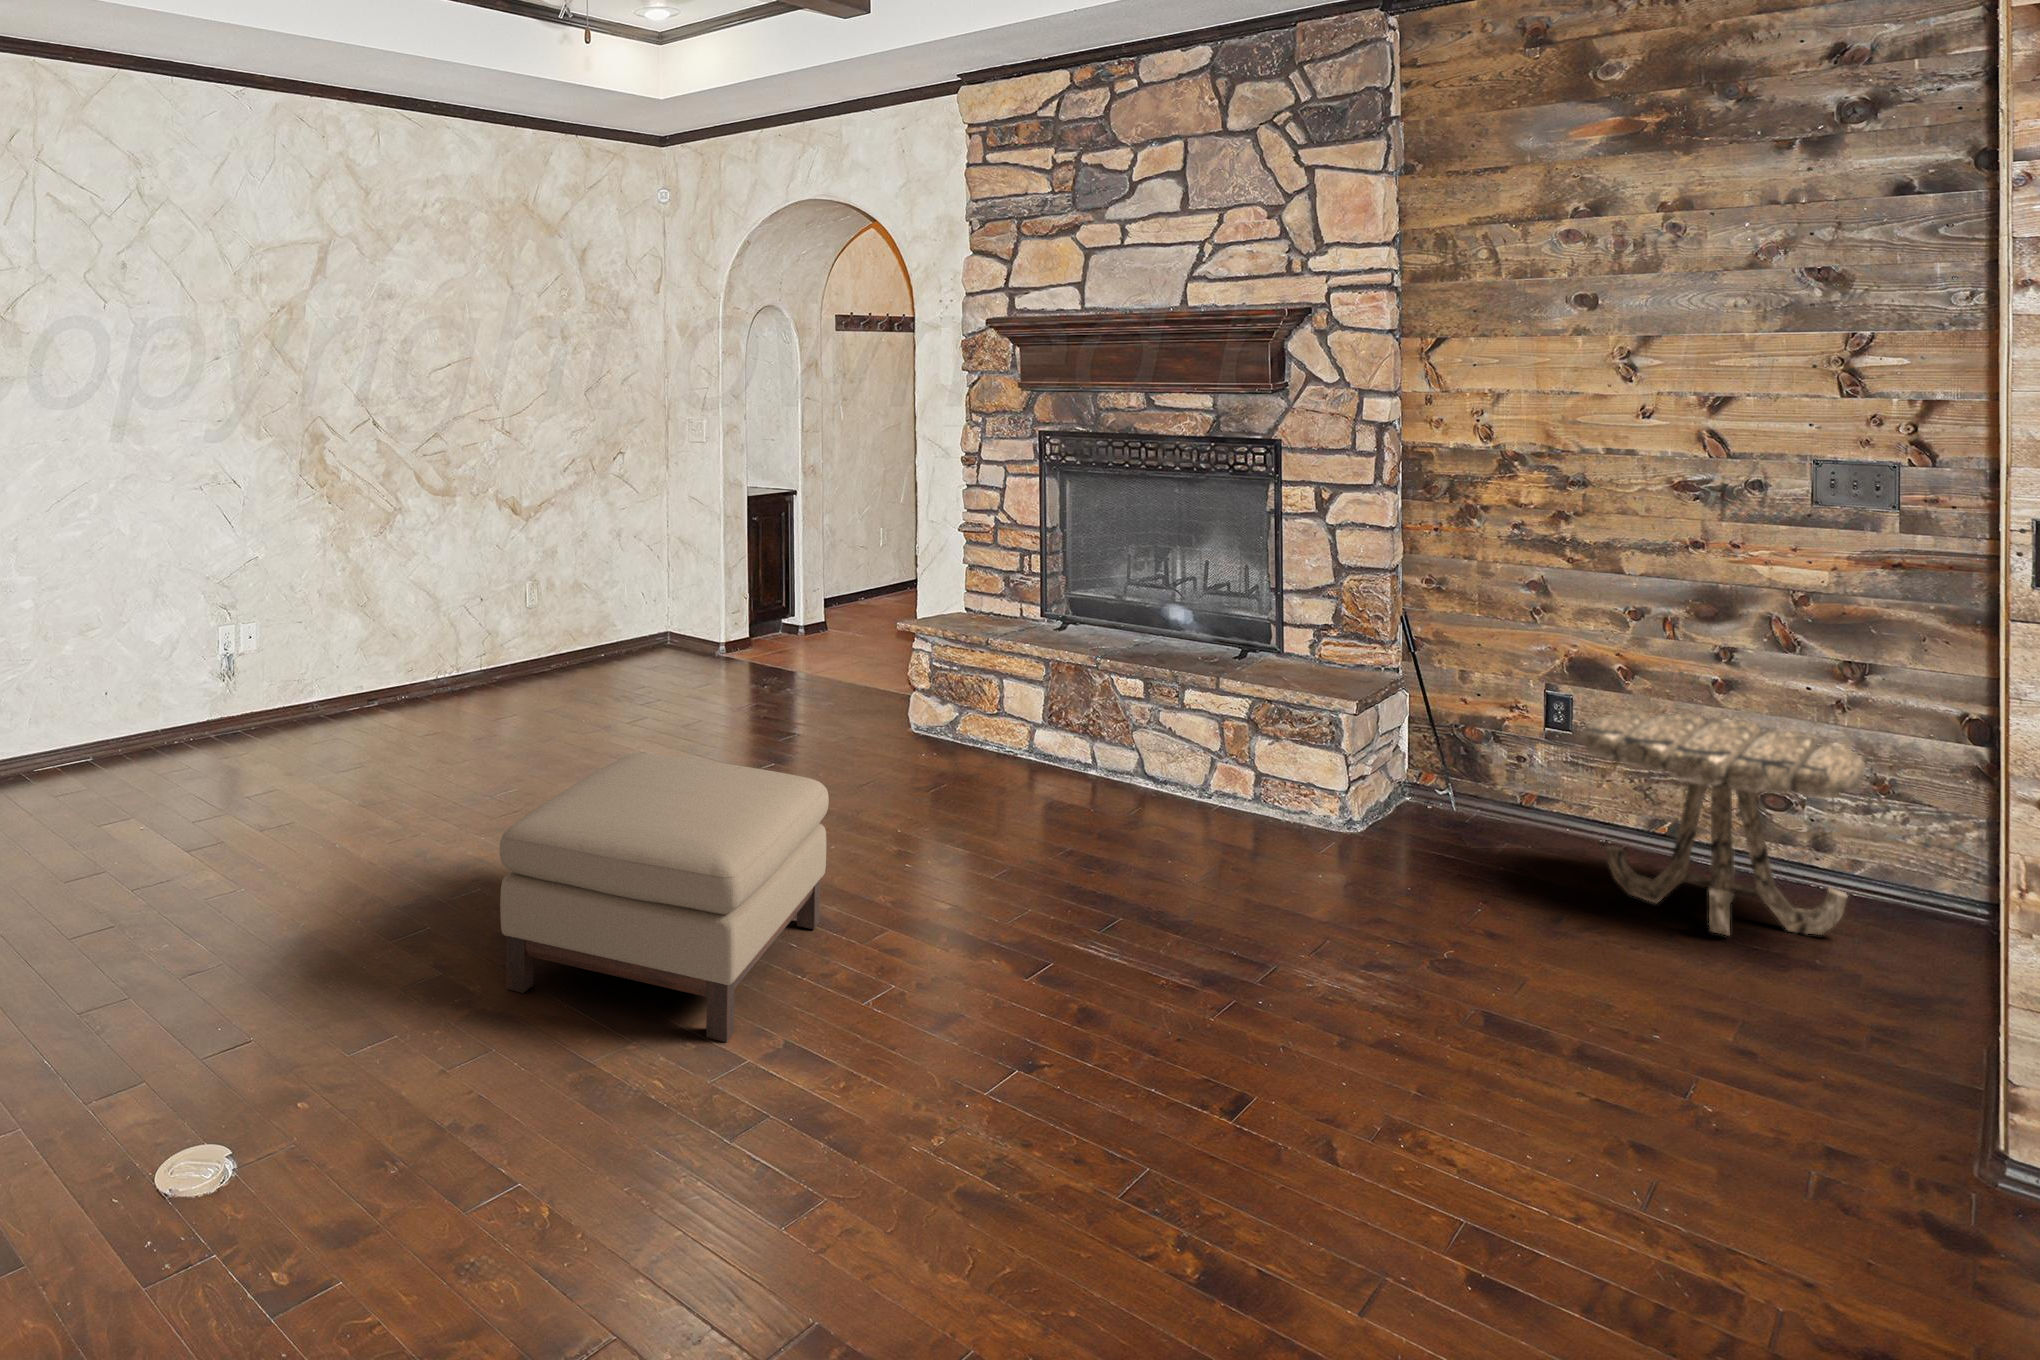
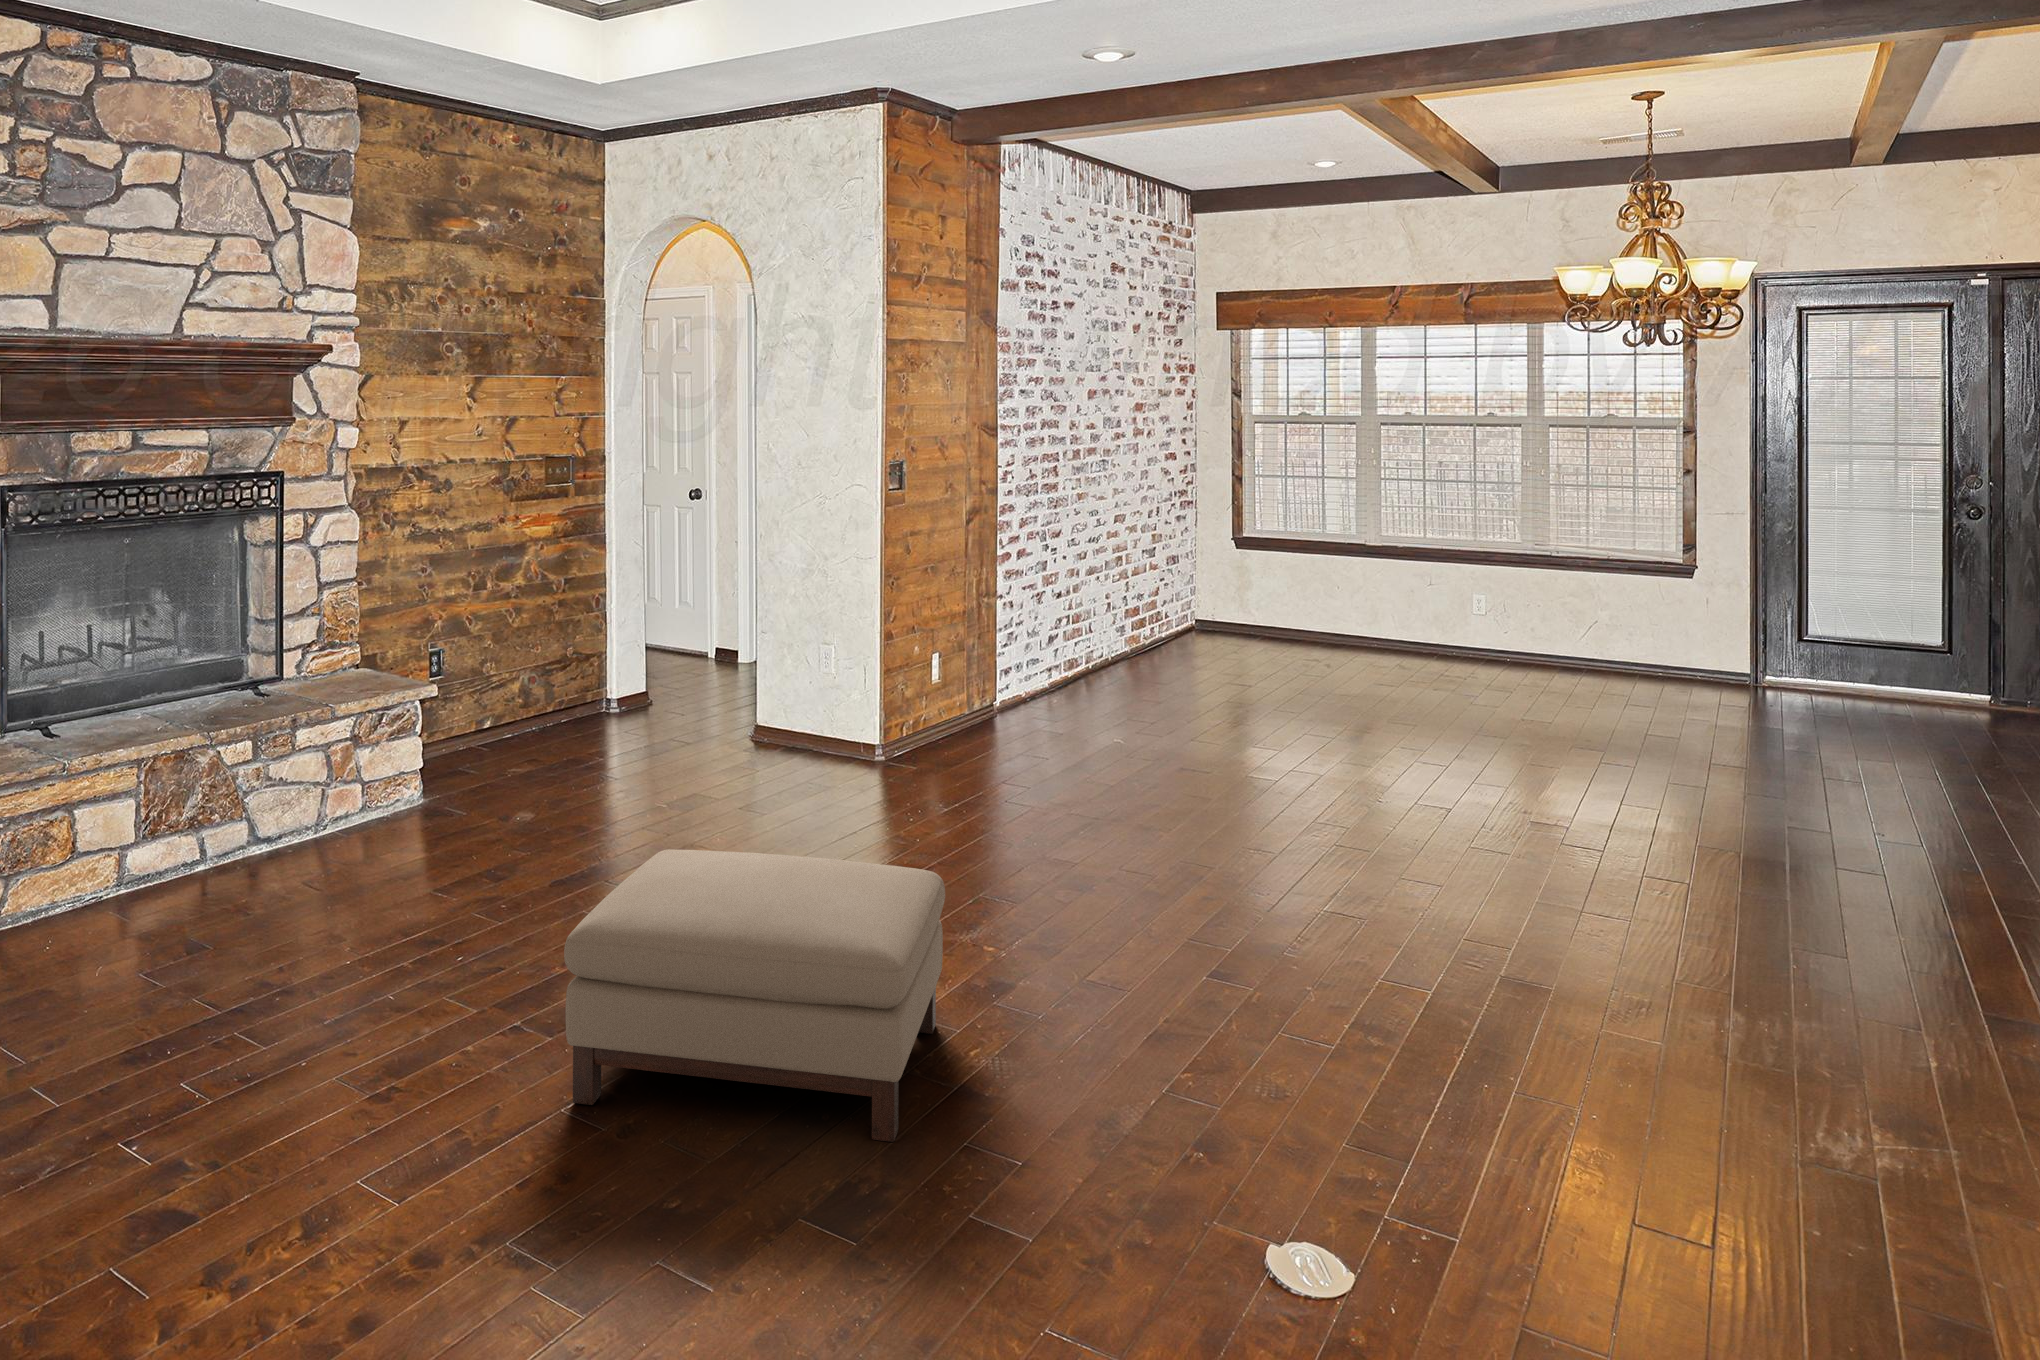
side table: present [1580,711,1865,935] -> none [486,627,644,762]

